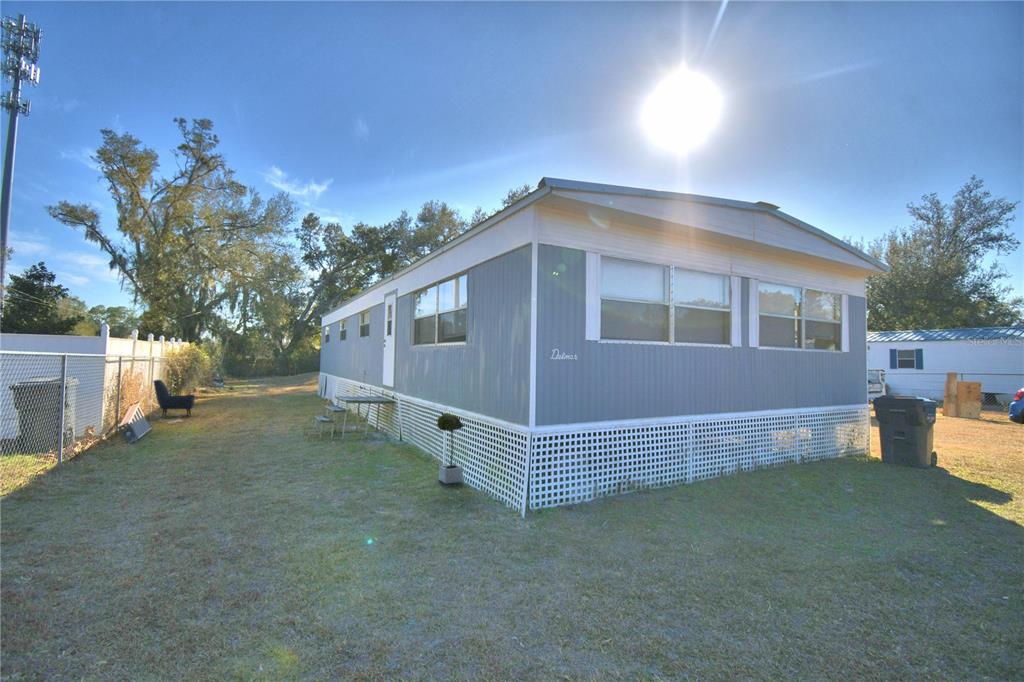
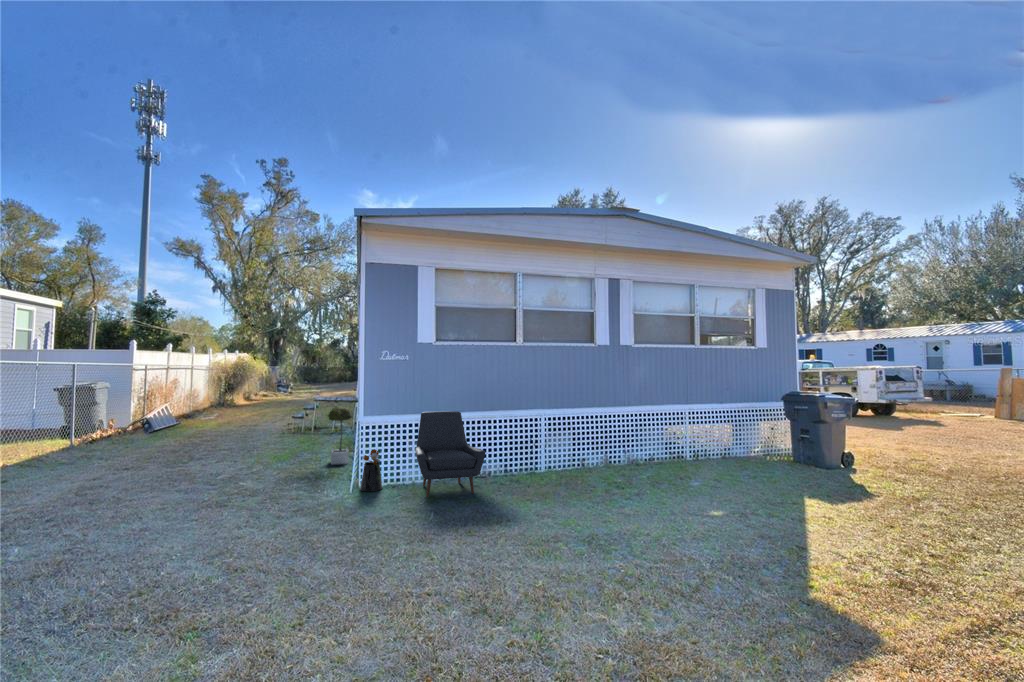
chair: present [153,380,195,418] -> present [415,411,486,497]
watering can: none [541,466,569,519] -> present [360,450,383,492]

